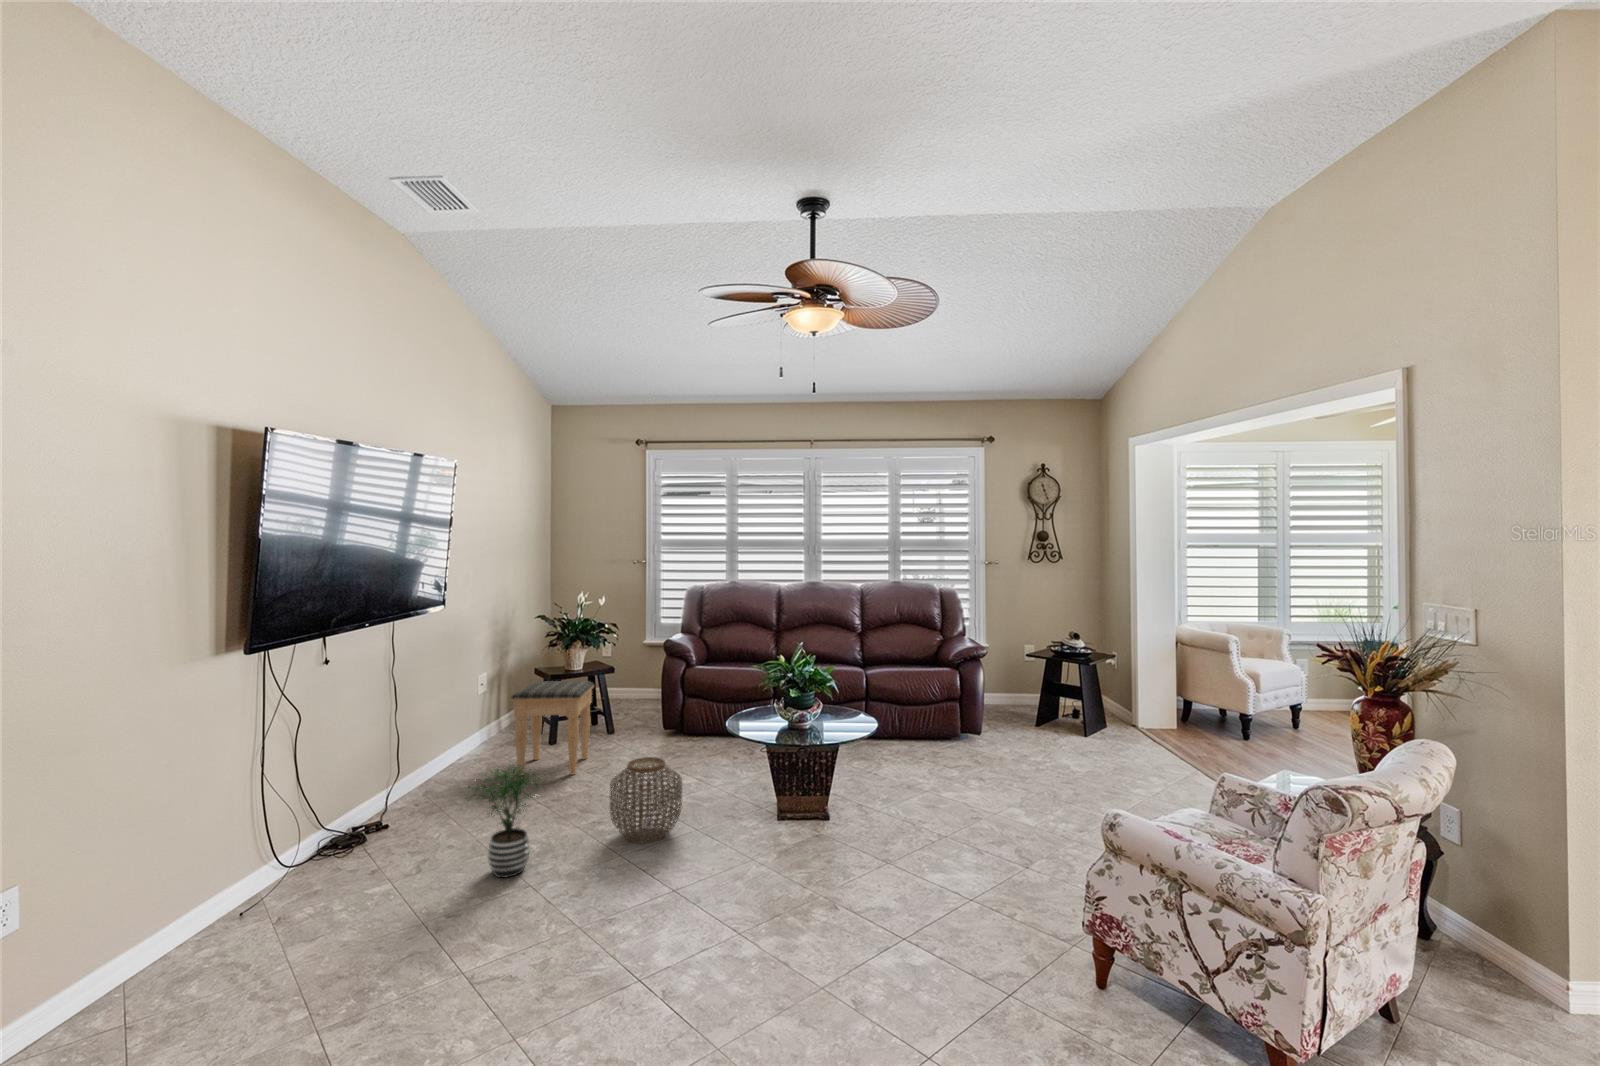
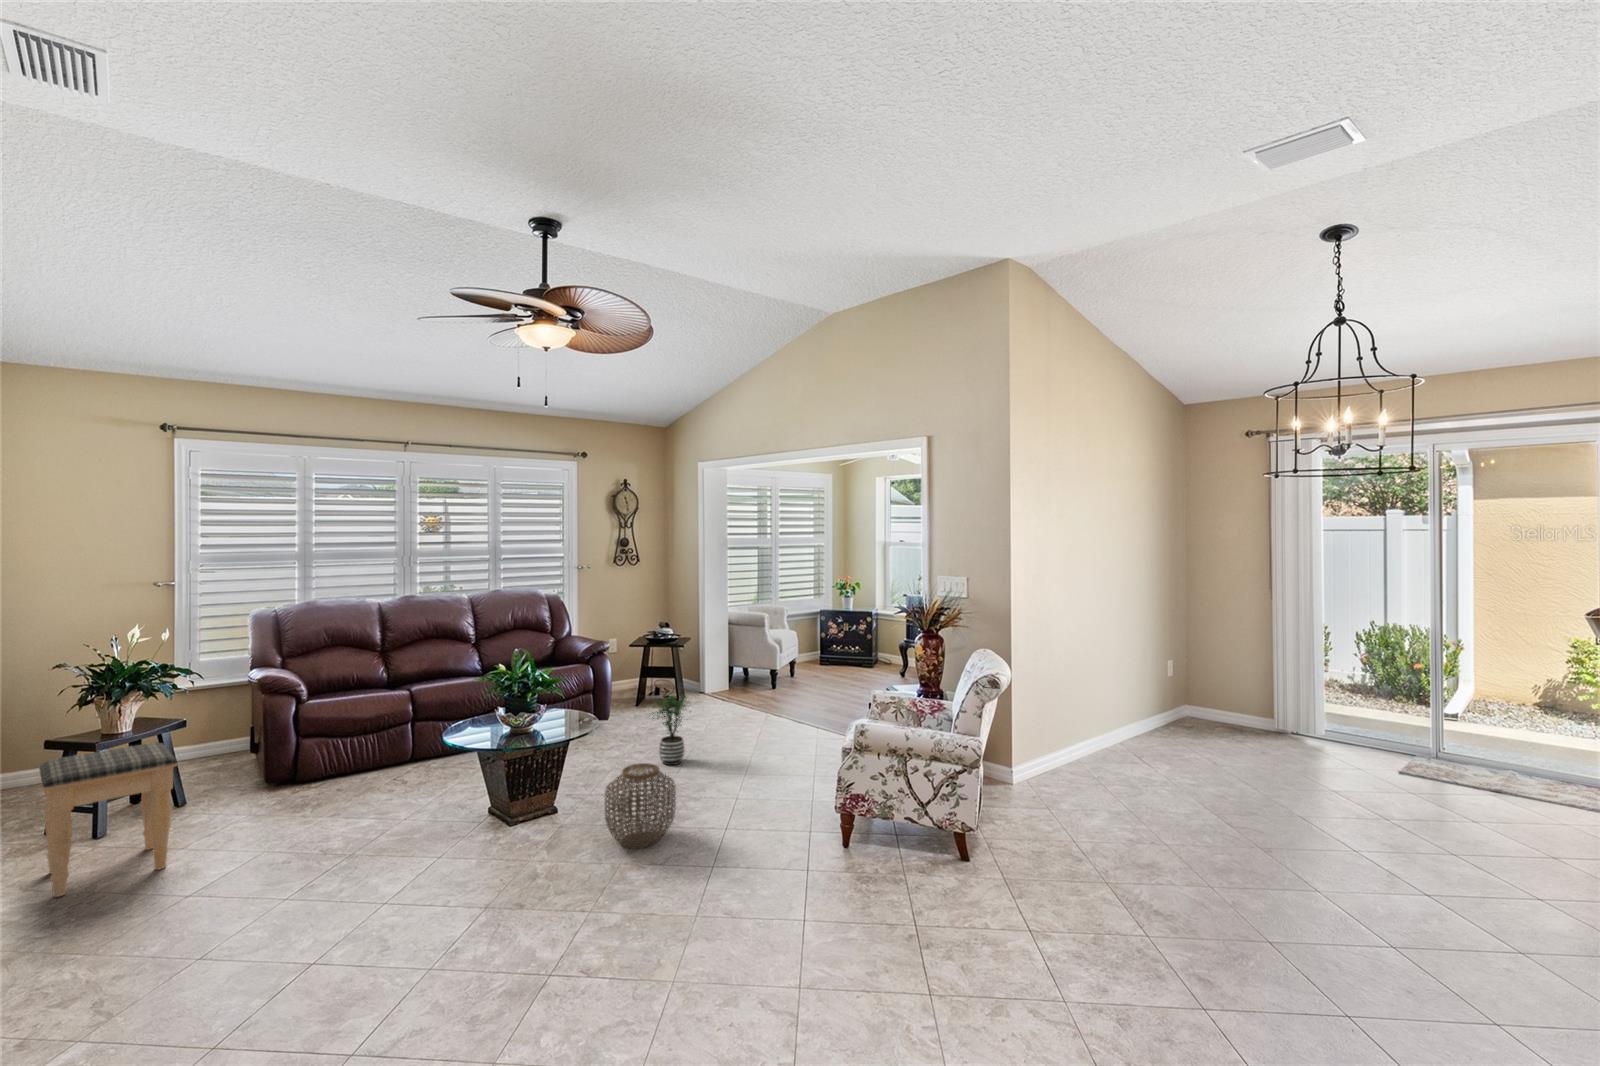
woven basket: present [610,757,682,843] -> present [605,763,675,849]
potted plant: present [467,766,543,878] -> present [652,695,689,765]

